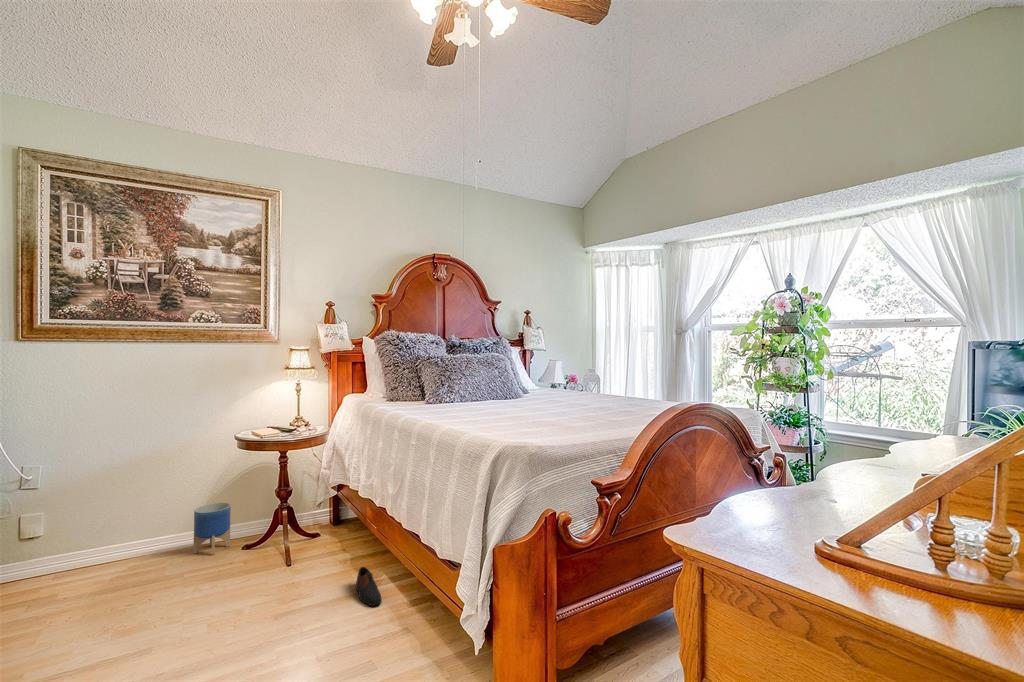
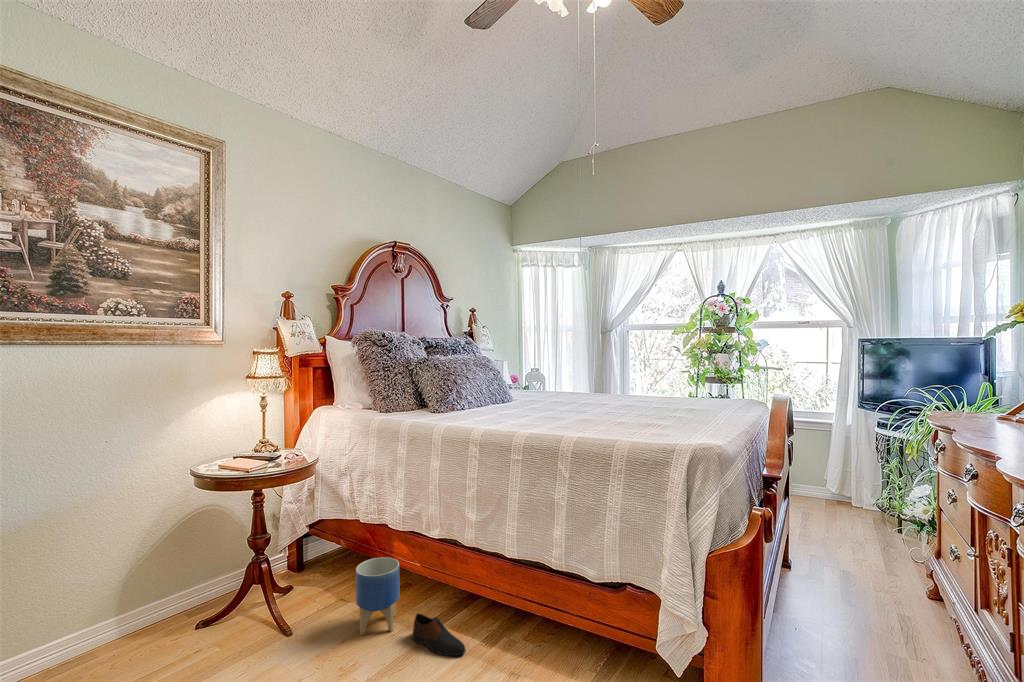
planter: present [193,503,231,555] -> present [356,557,400,635]

